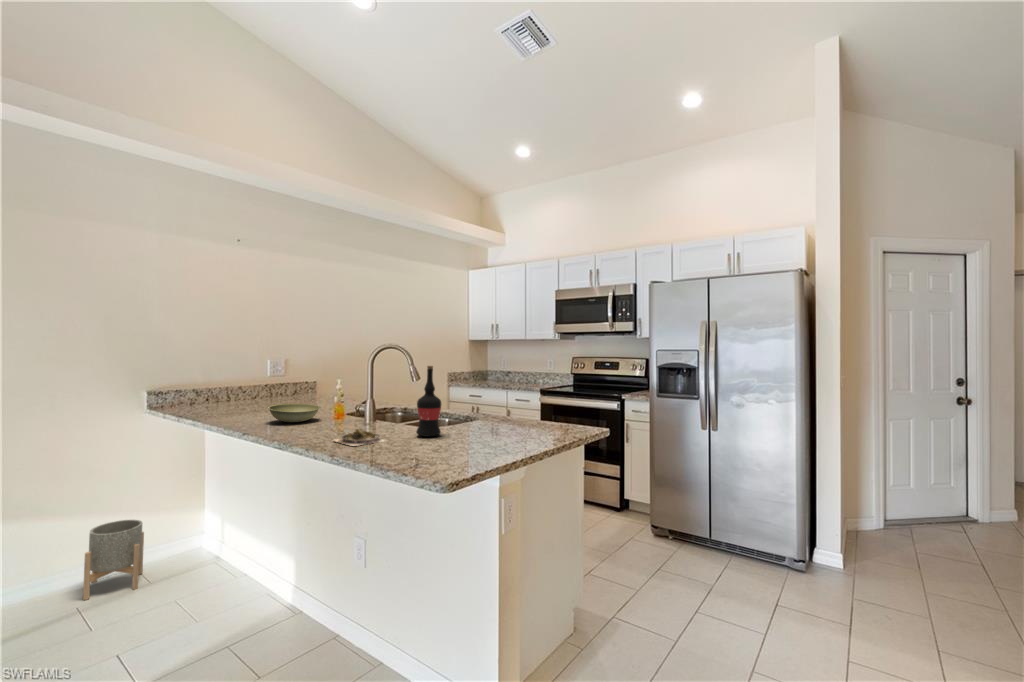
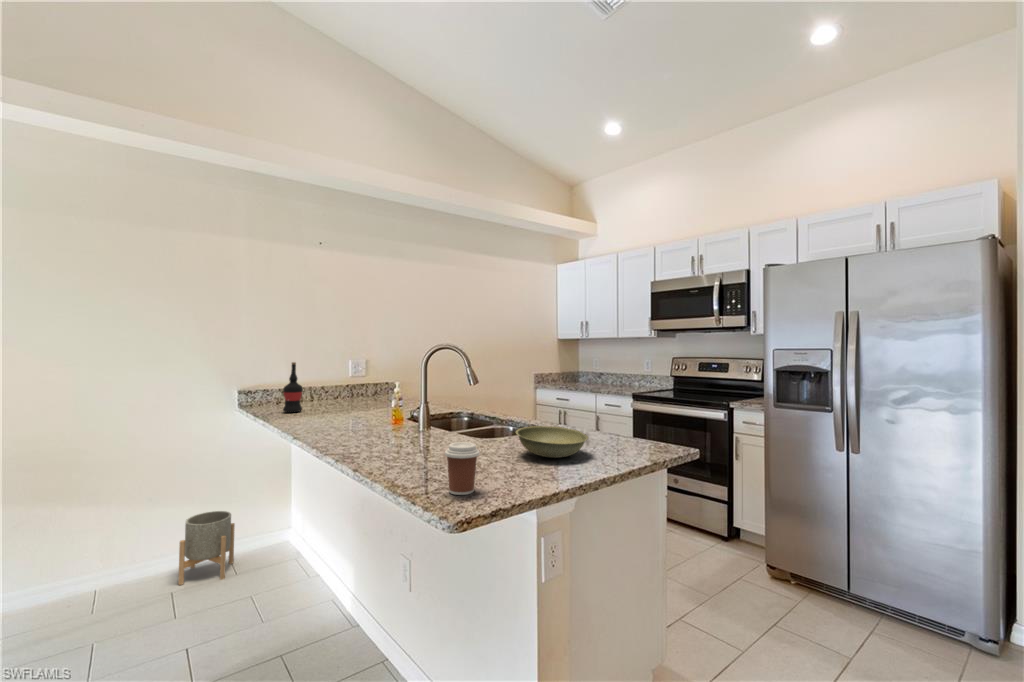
wine bottle: present [416,366,441,436] -> present [283,362,303,412]
bowl: present [268,403,320,422] -> present [516,426,588,458]
coffee cup: none [427,425,455,467] -> present [445,442,480,495]
plate: present [334,429,386,446] -> none [368,438,427,458]

